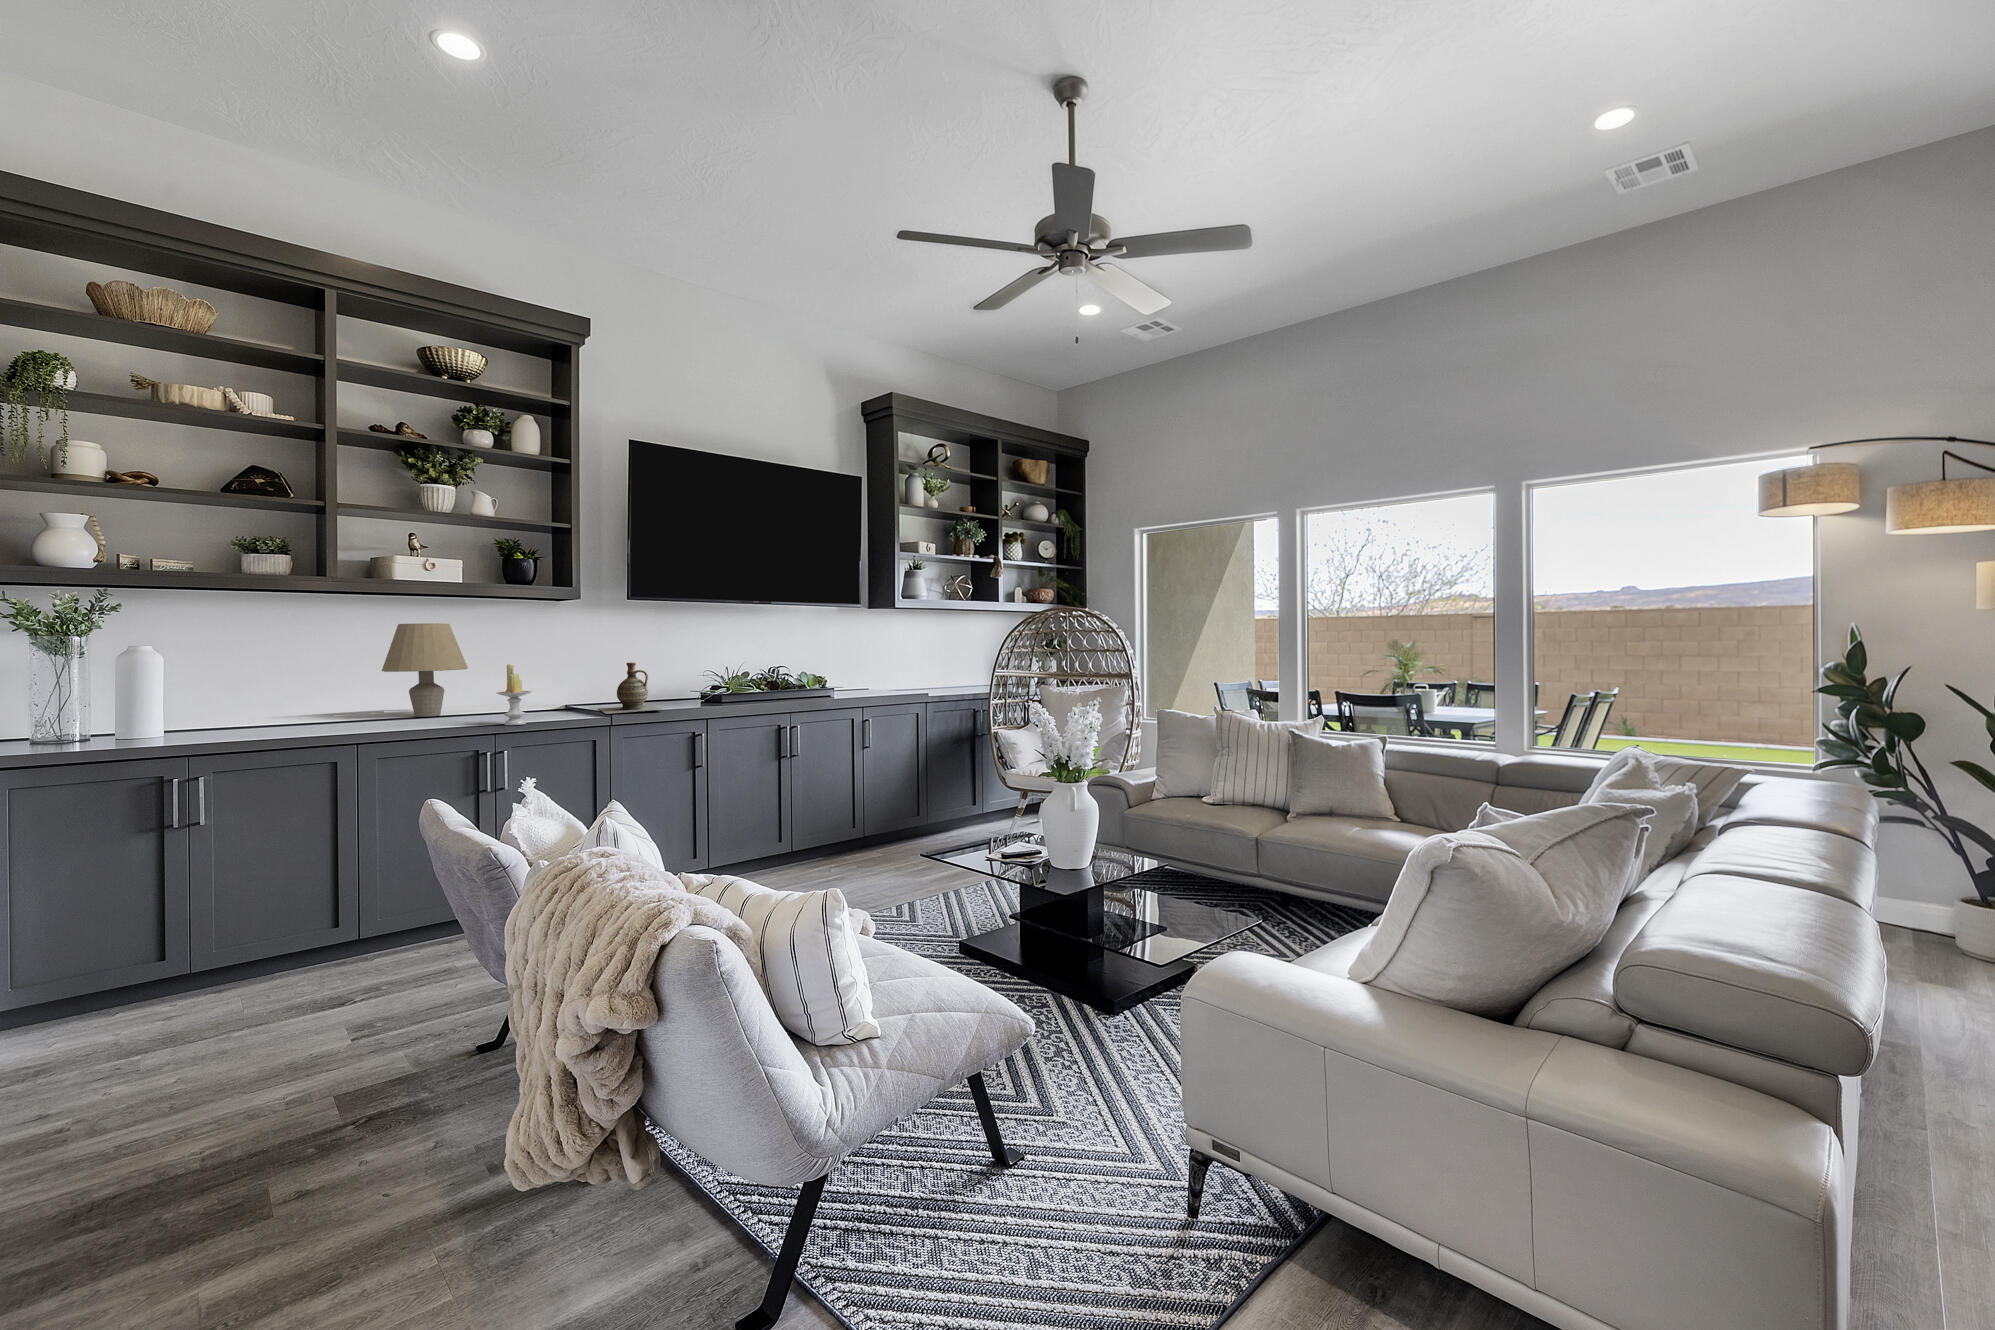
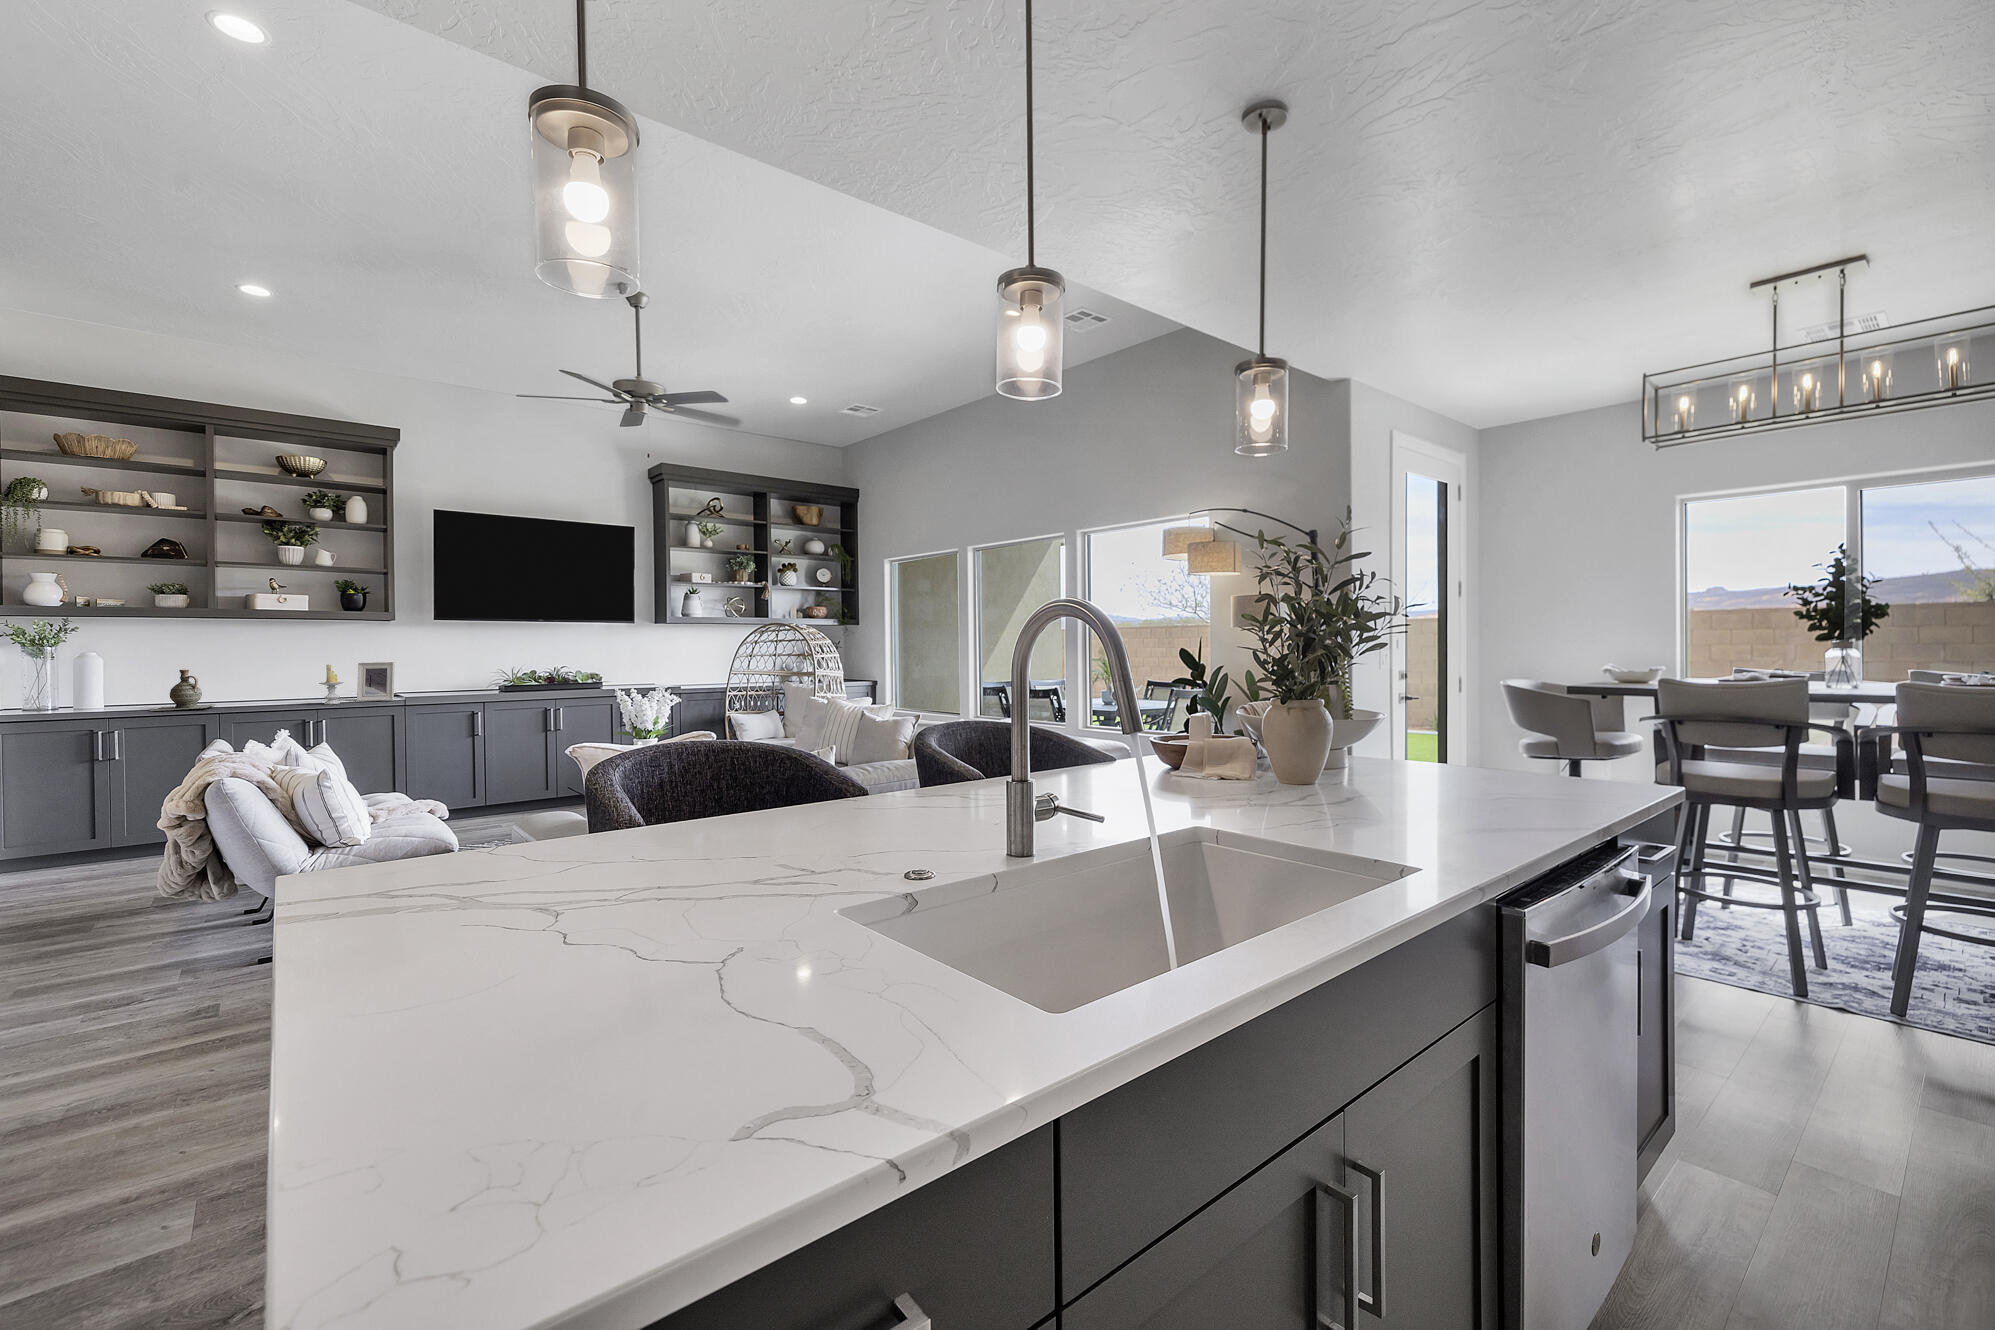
table lamp: present [382,623,468,717] -> none [252,637,313,699]
picture frame: none [542,661,594,719] -> present [357,662,394,701]
ceramic jug: present [599,663,661,714] -> present [151,670,215,711]

